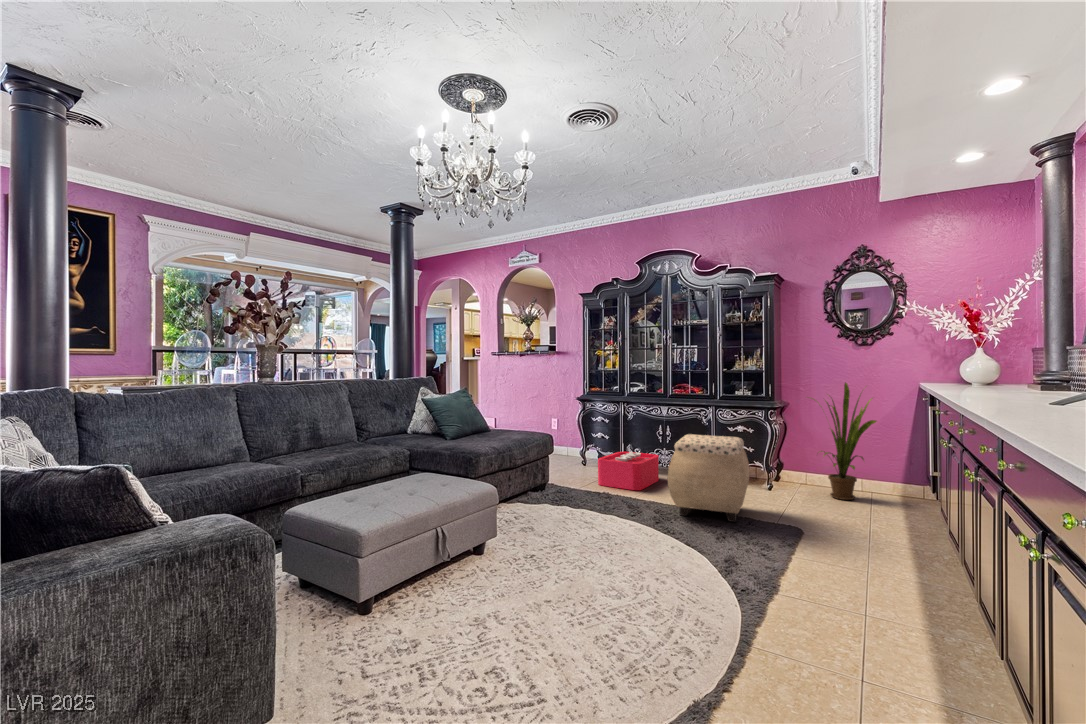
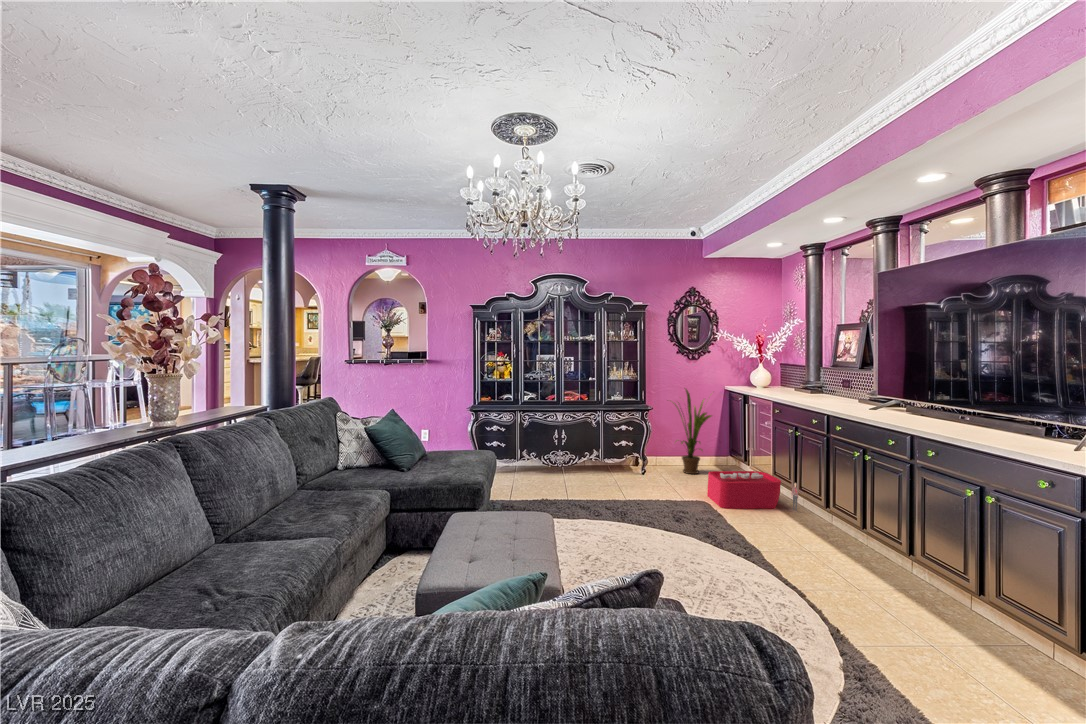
ottoman: present [668,434,749,522] -> none [605,437,679,507]
storage bin: present [598,452,670,490] -> present [707,471,798,511]

